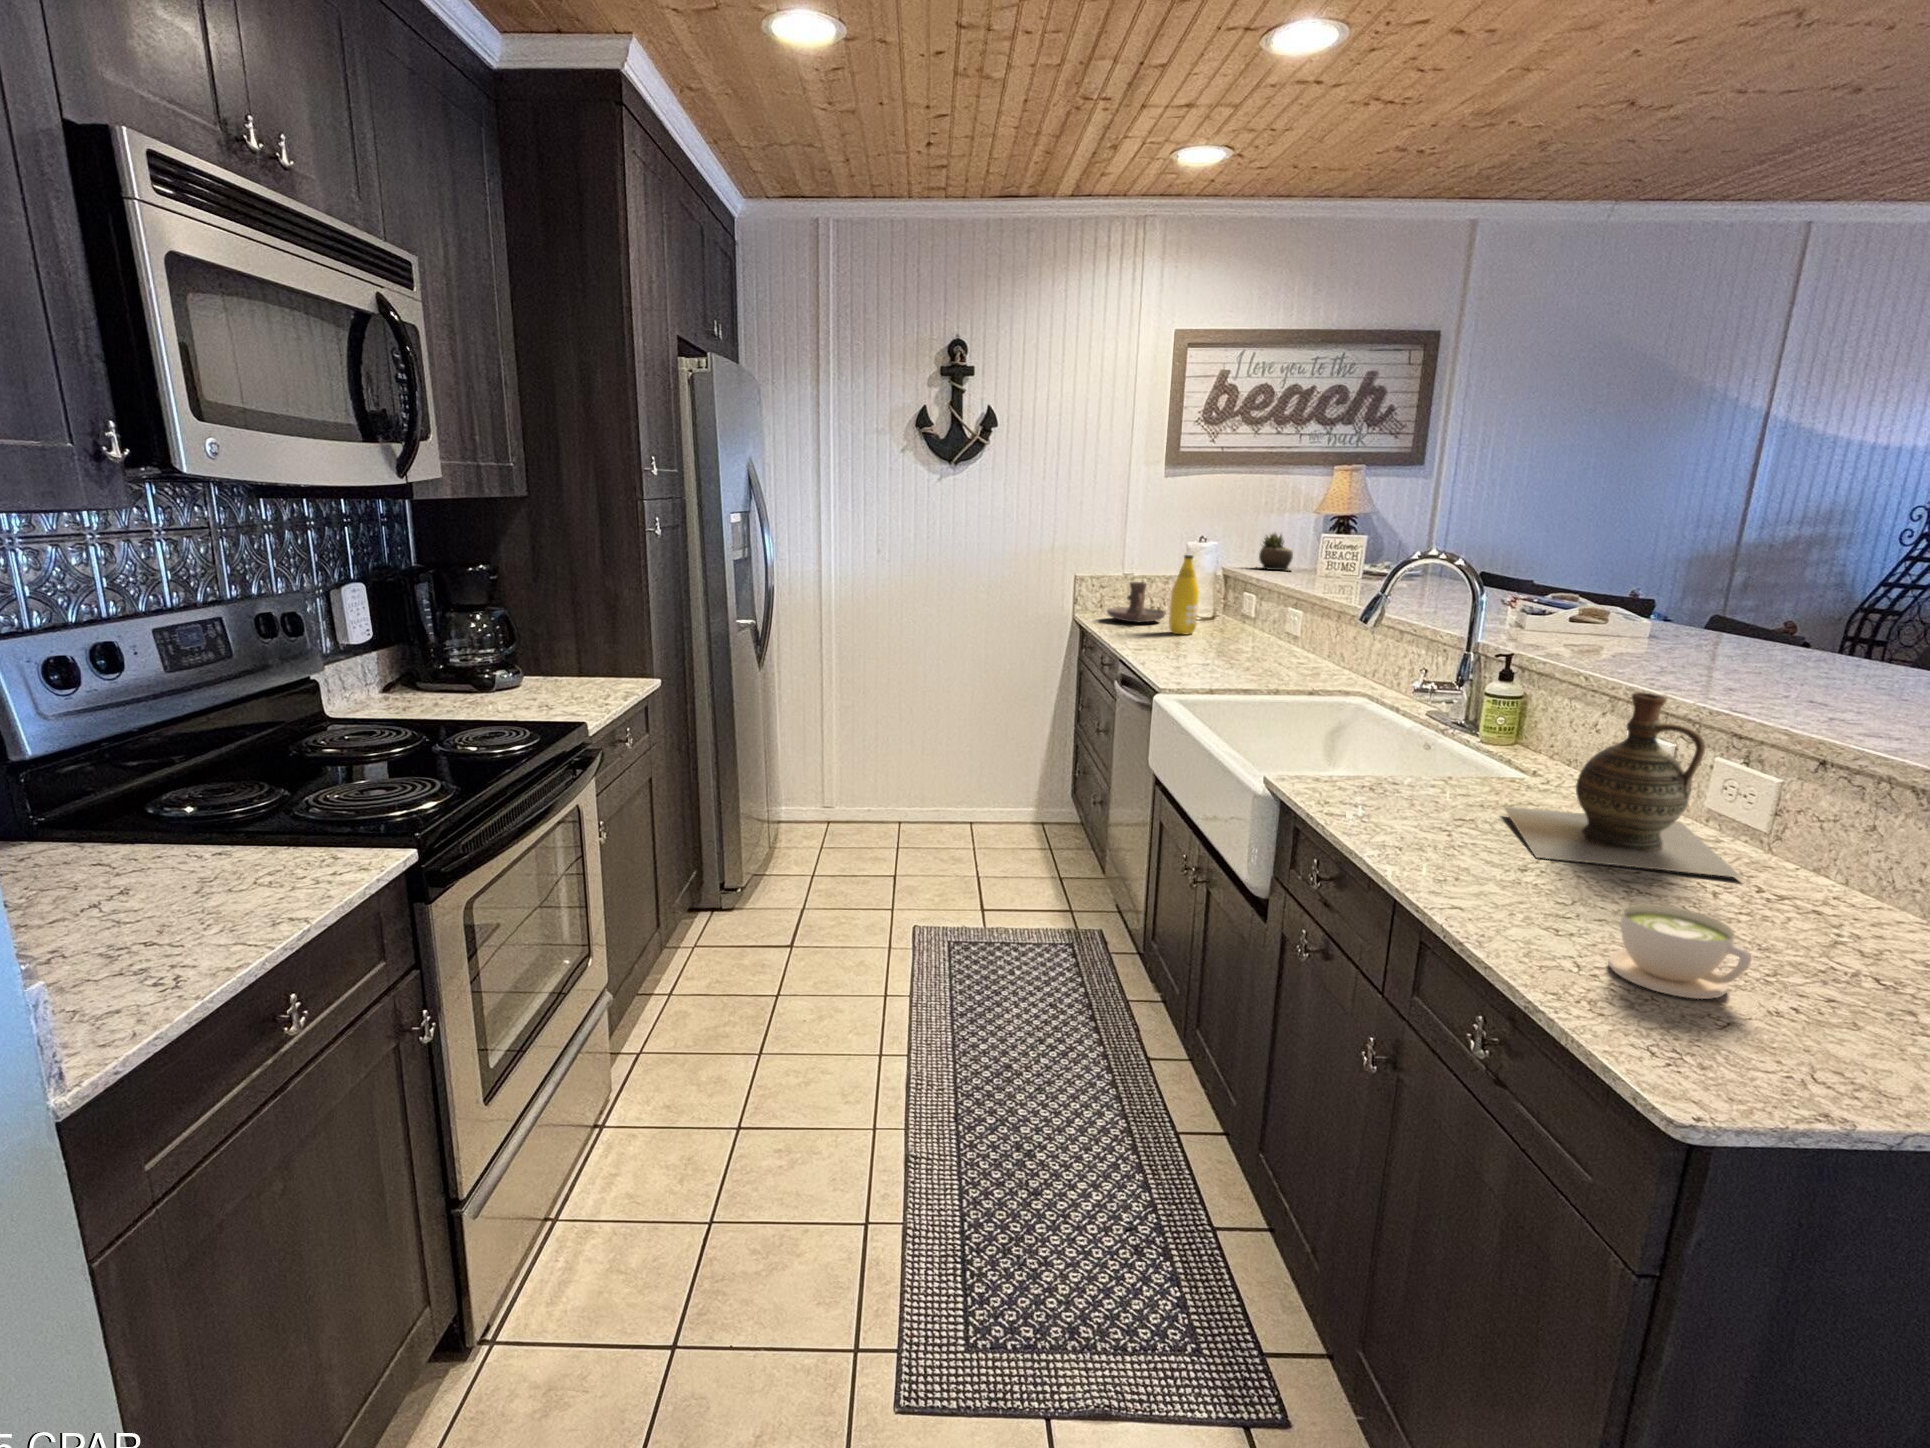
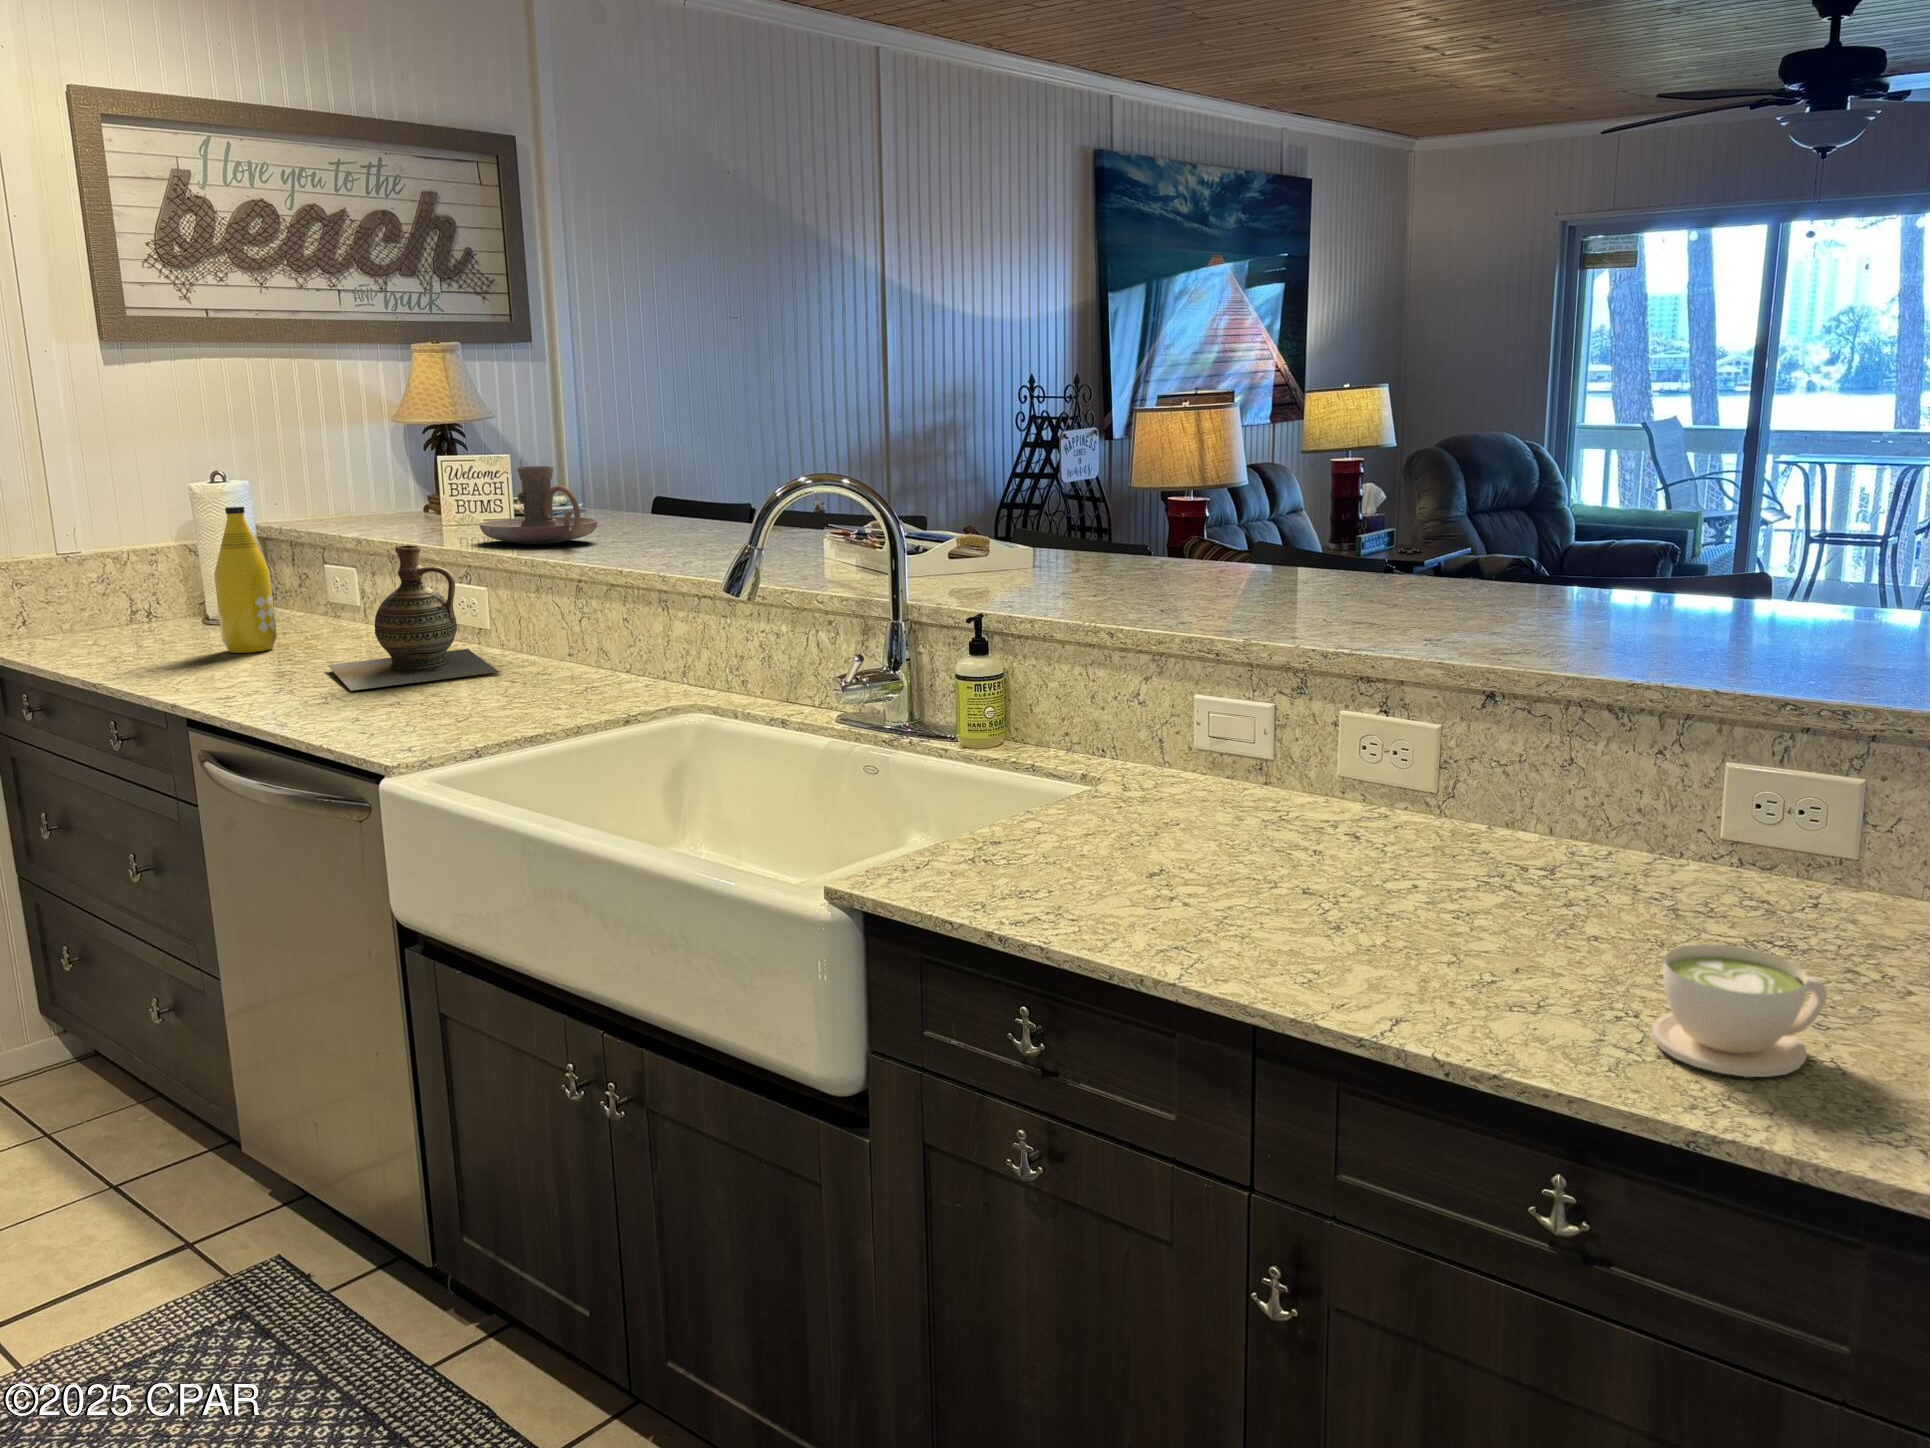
succulent plant: present [1258,533,1293,571] -> none [310,454,384,519]
candle holder: present [1107,582,1165,622] -> present [480,466,598,544]
ceramic jug: present [1504,692,1741,877] -> present [328,545,499,691]

